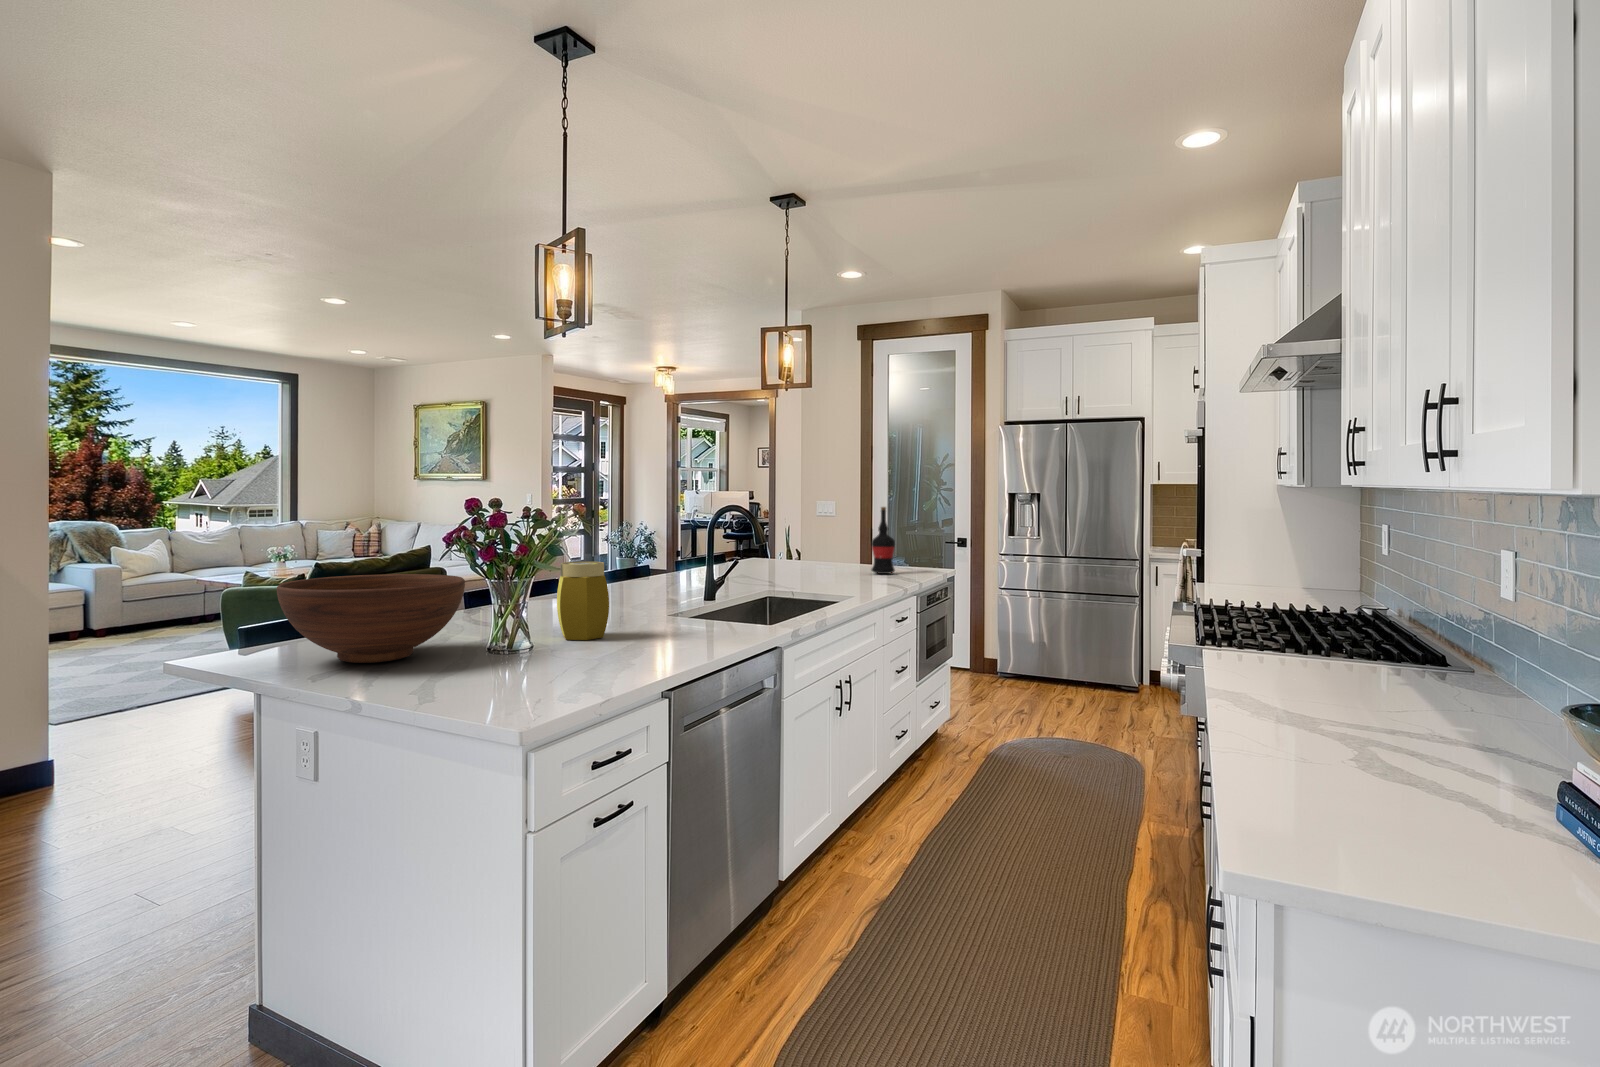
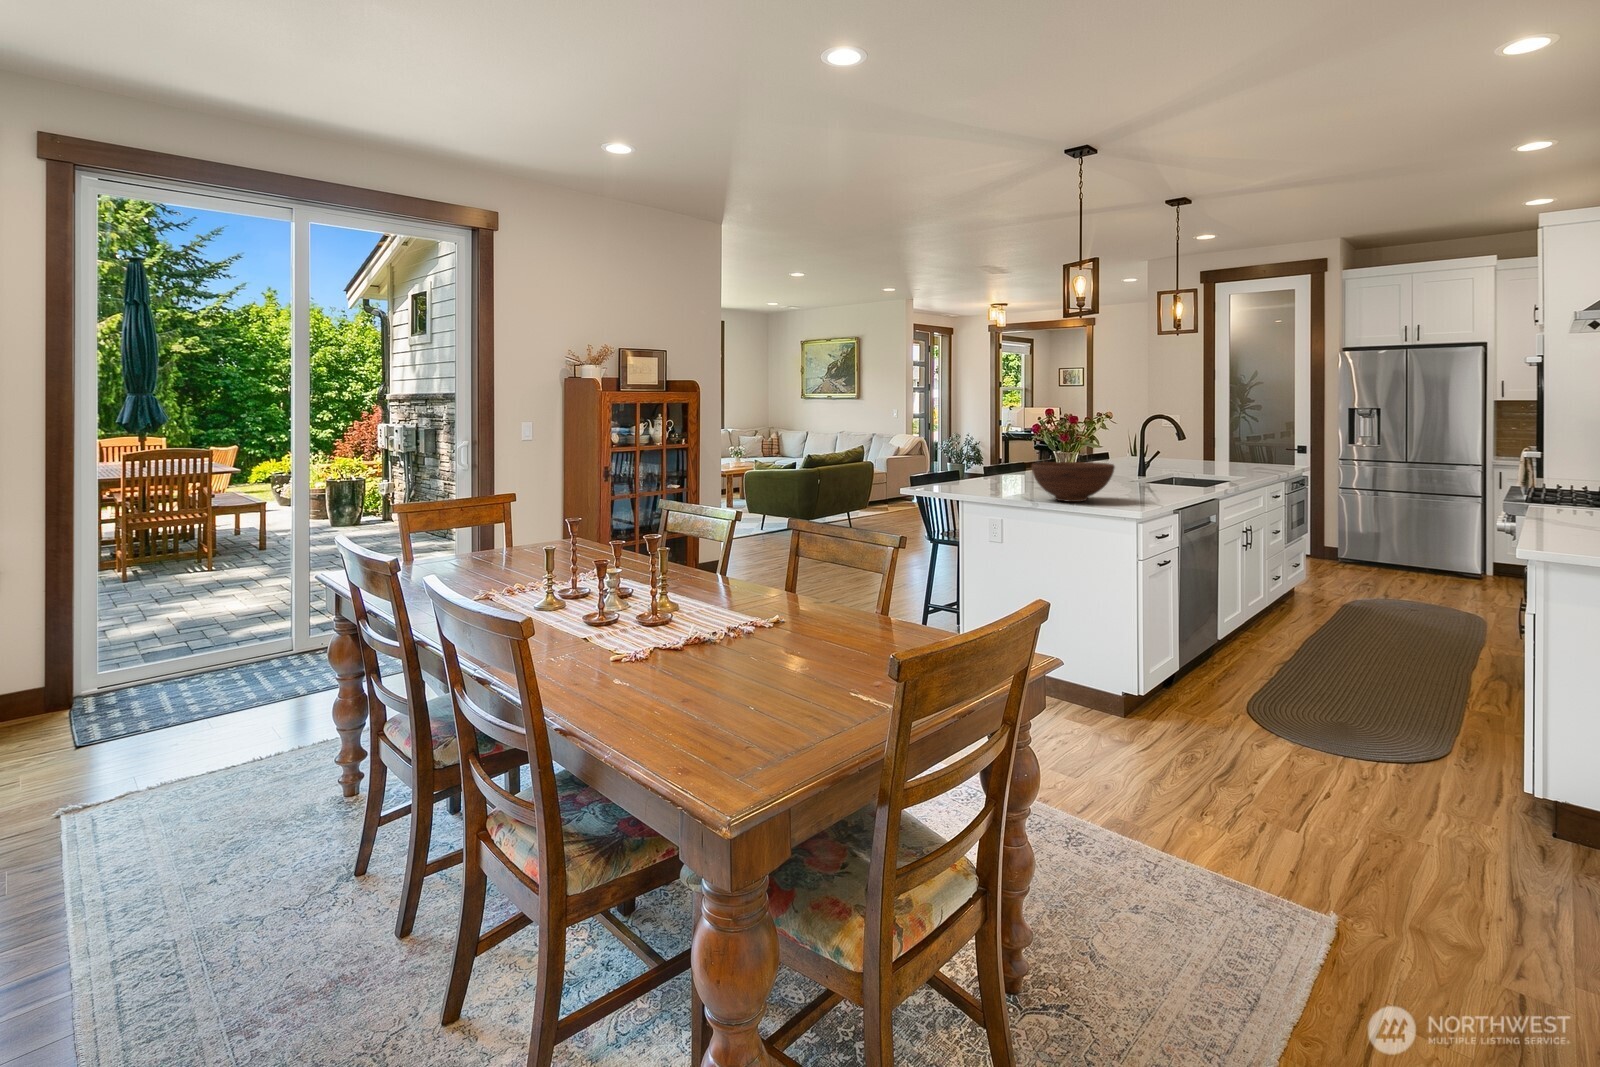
wine bottle: present [871,507,895,574] -> none [1260,424,1280,472]
jar: present [557,561,609,640] -> none [1136,457,1167,497]

